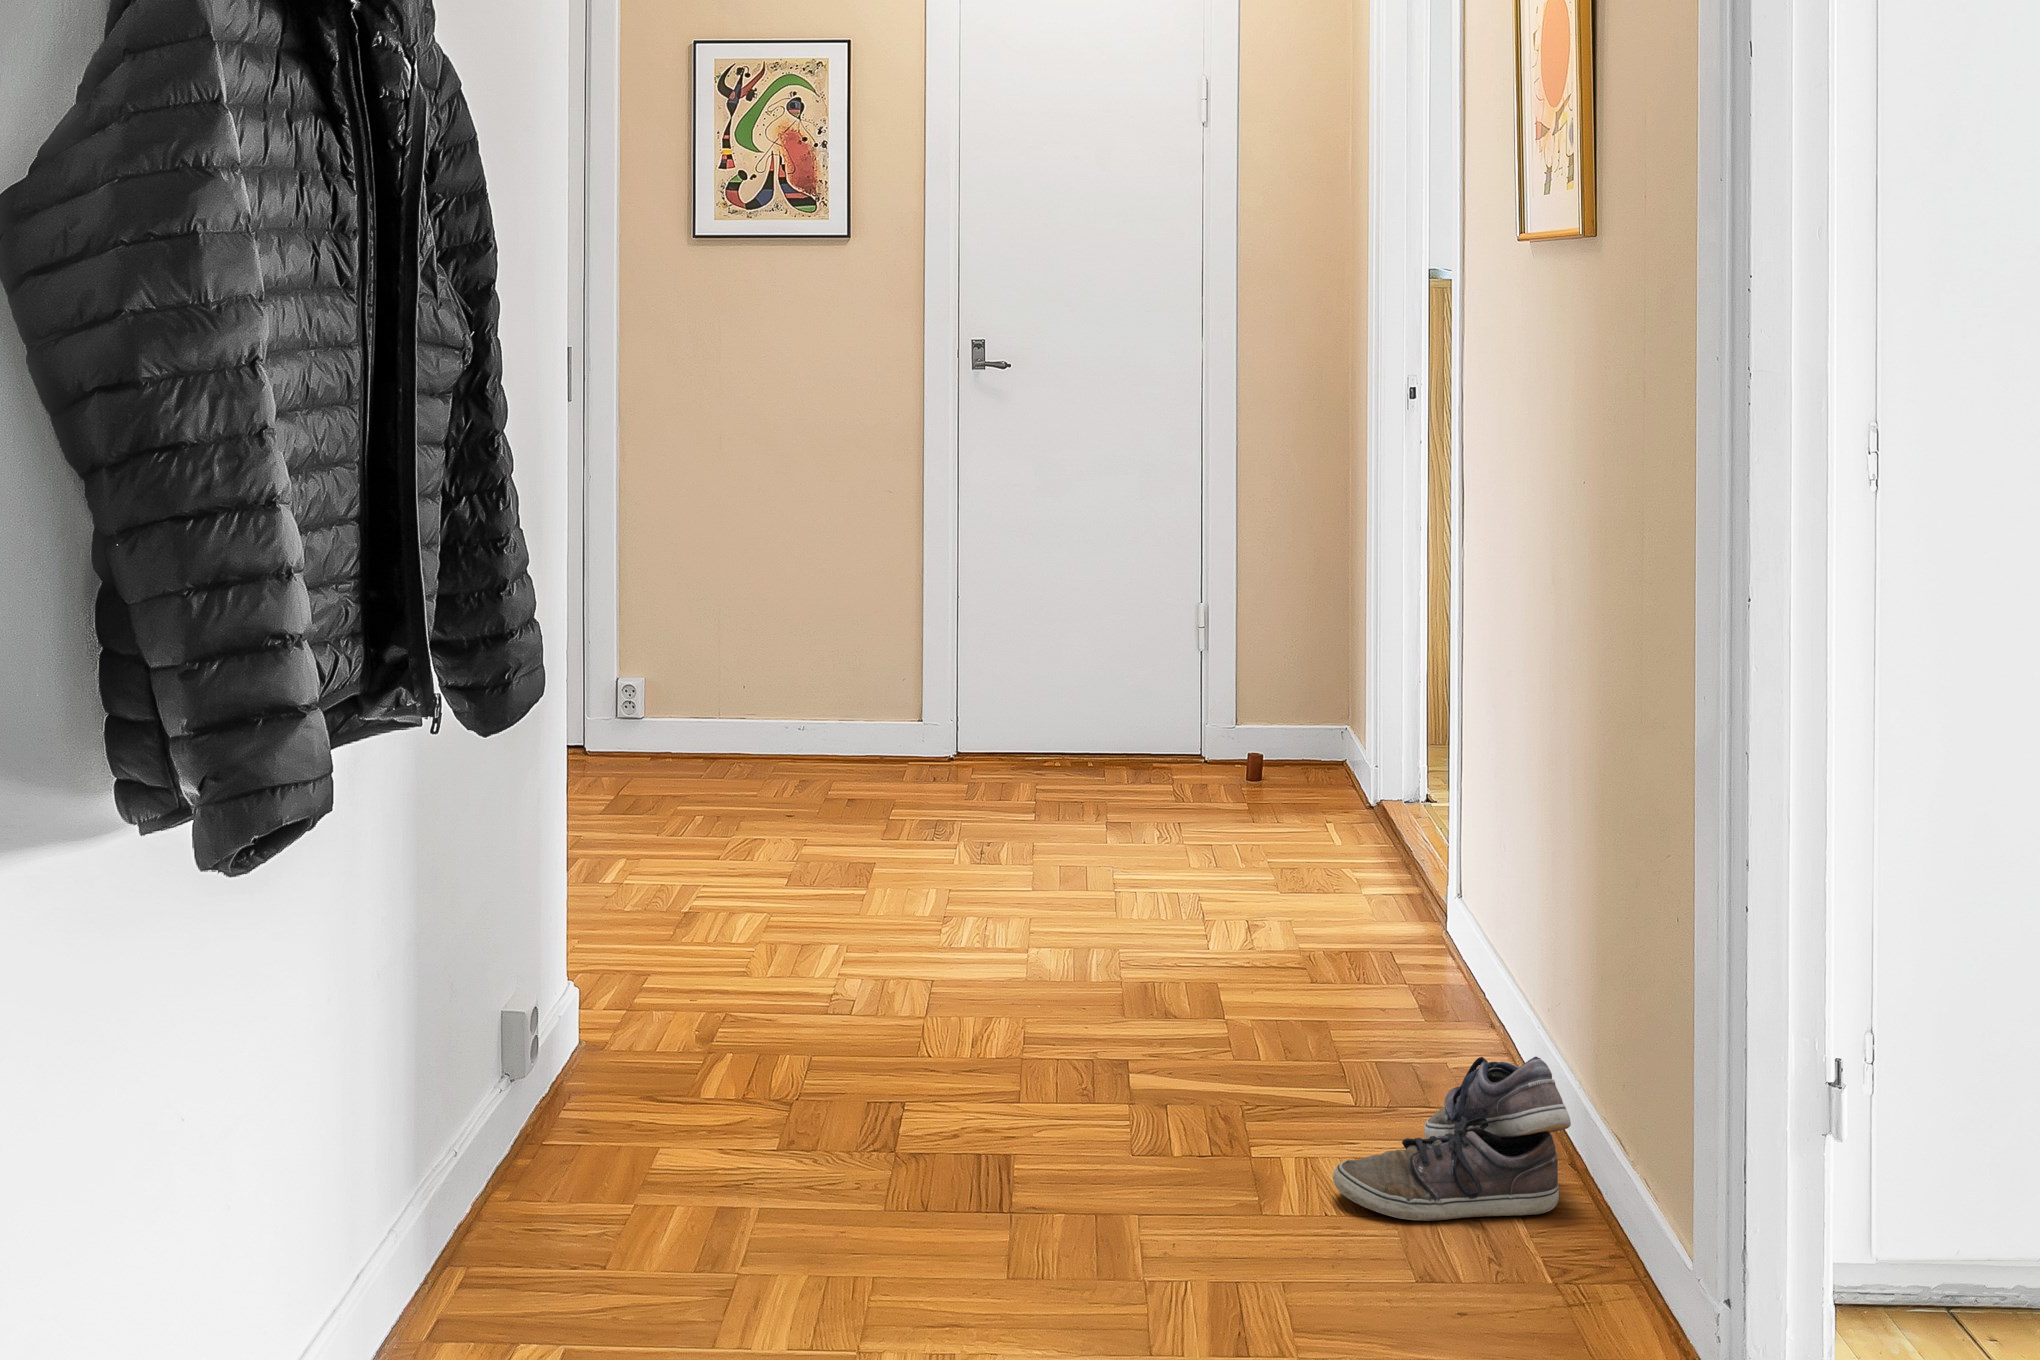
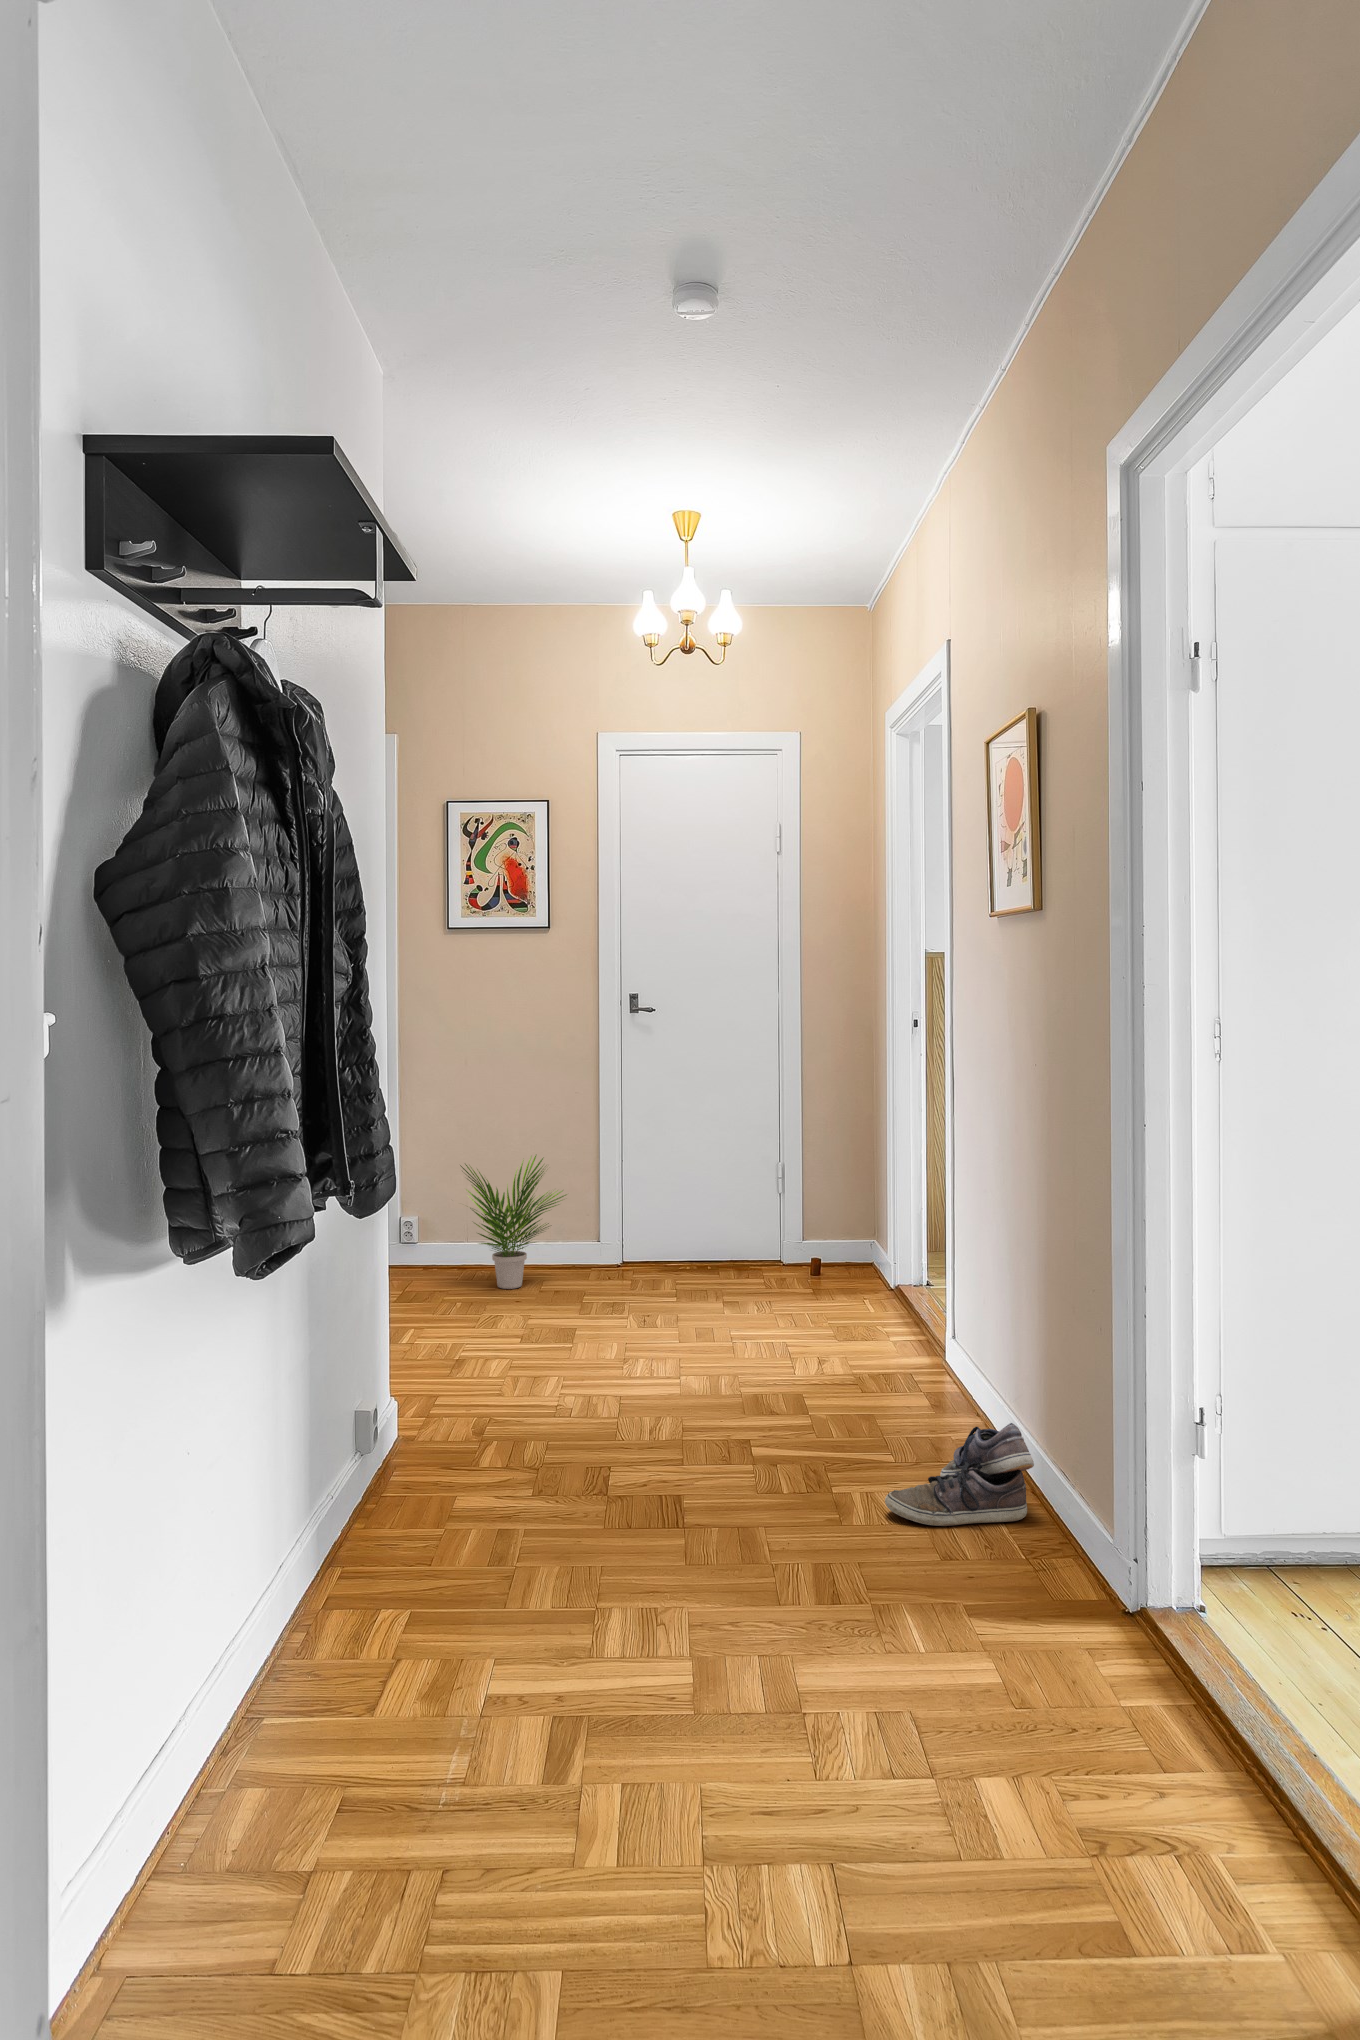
potted plant: none [690,584,877,791] -> present [460,1156,567,1289]

